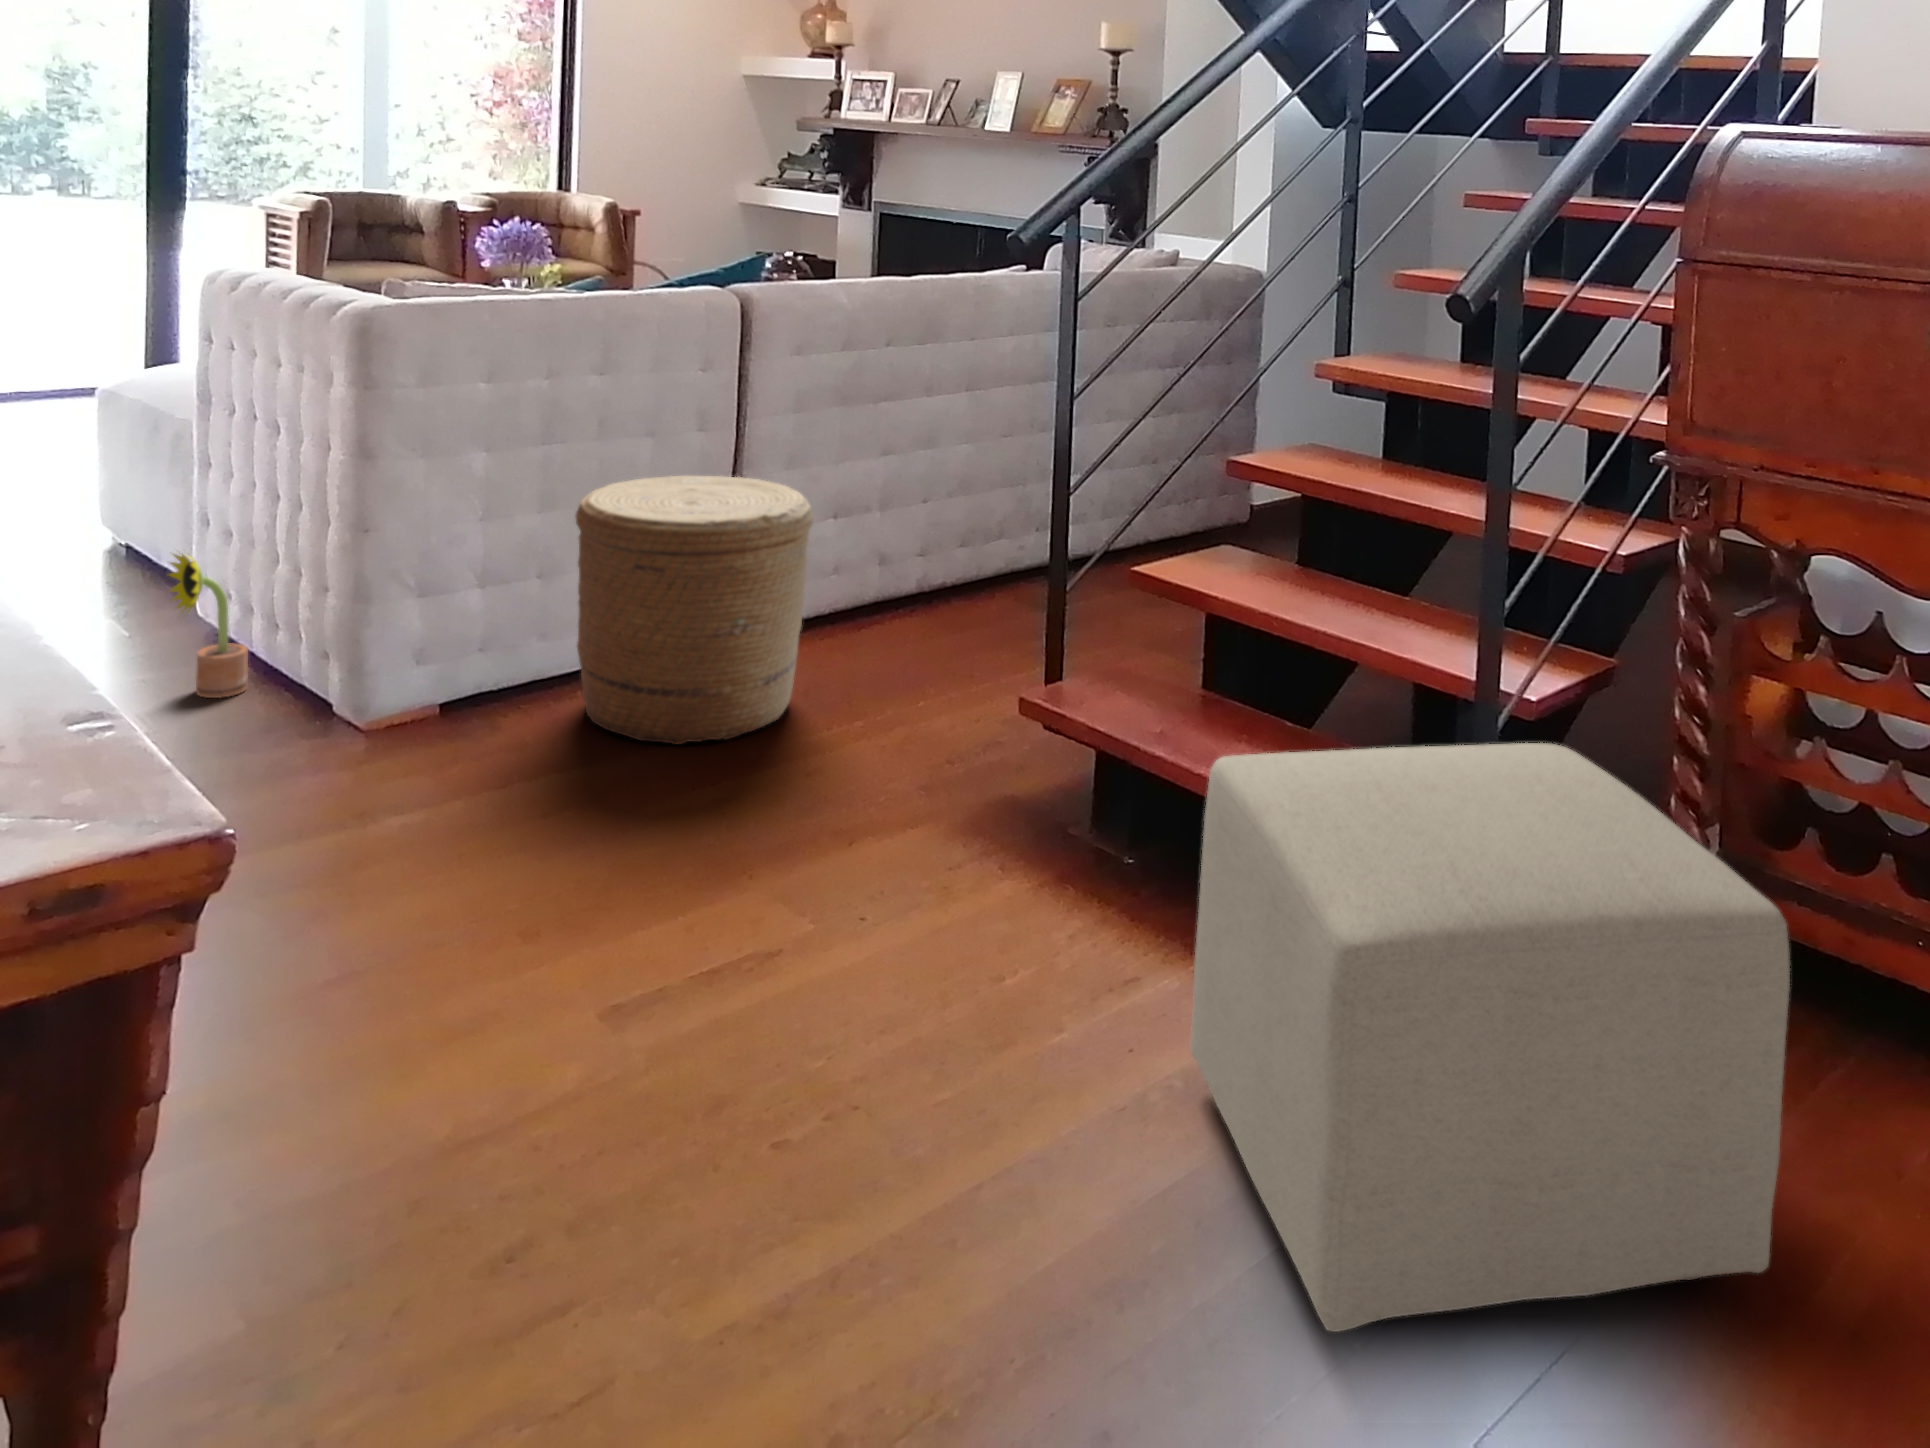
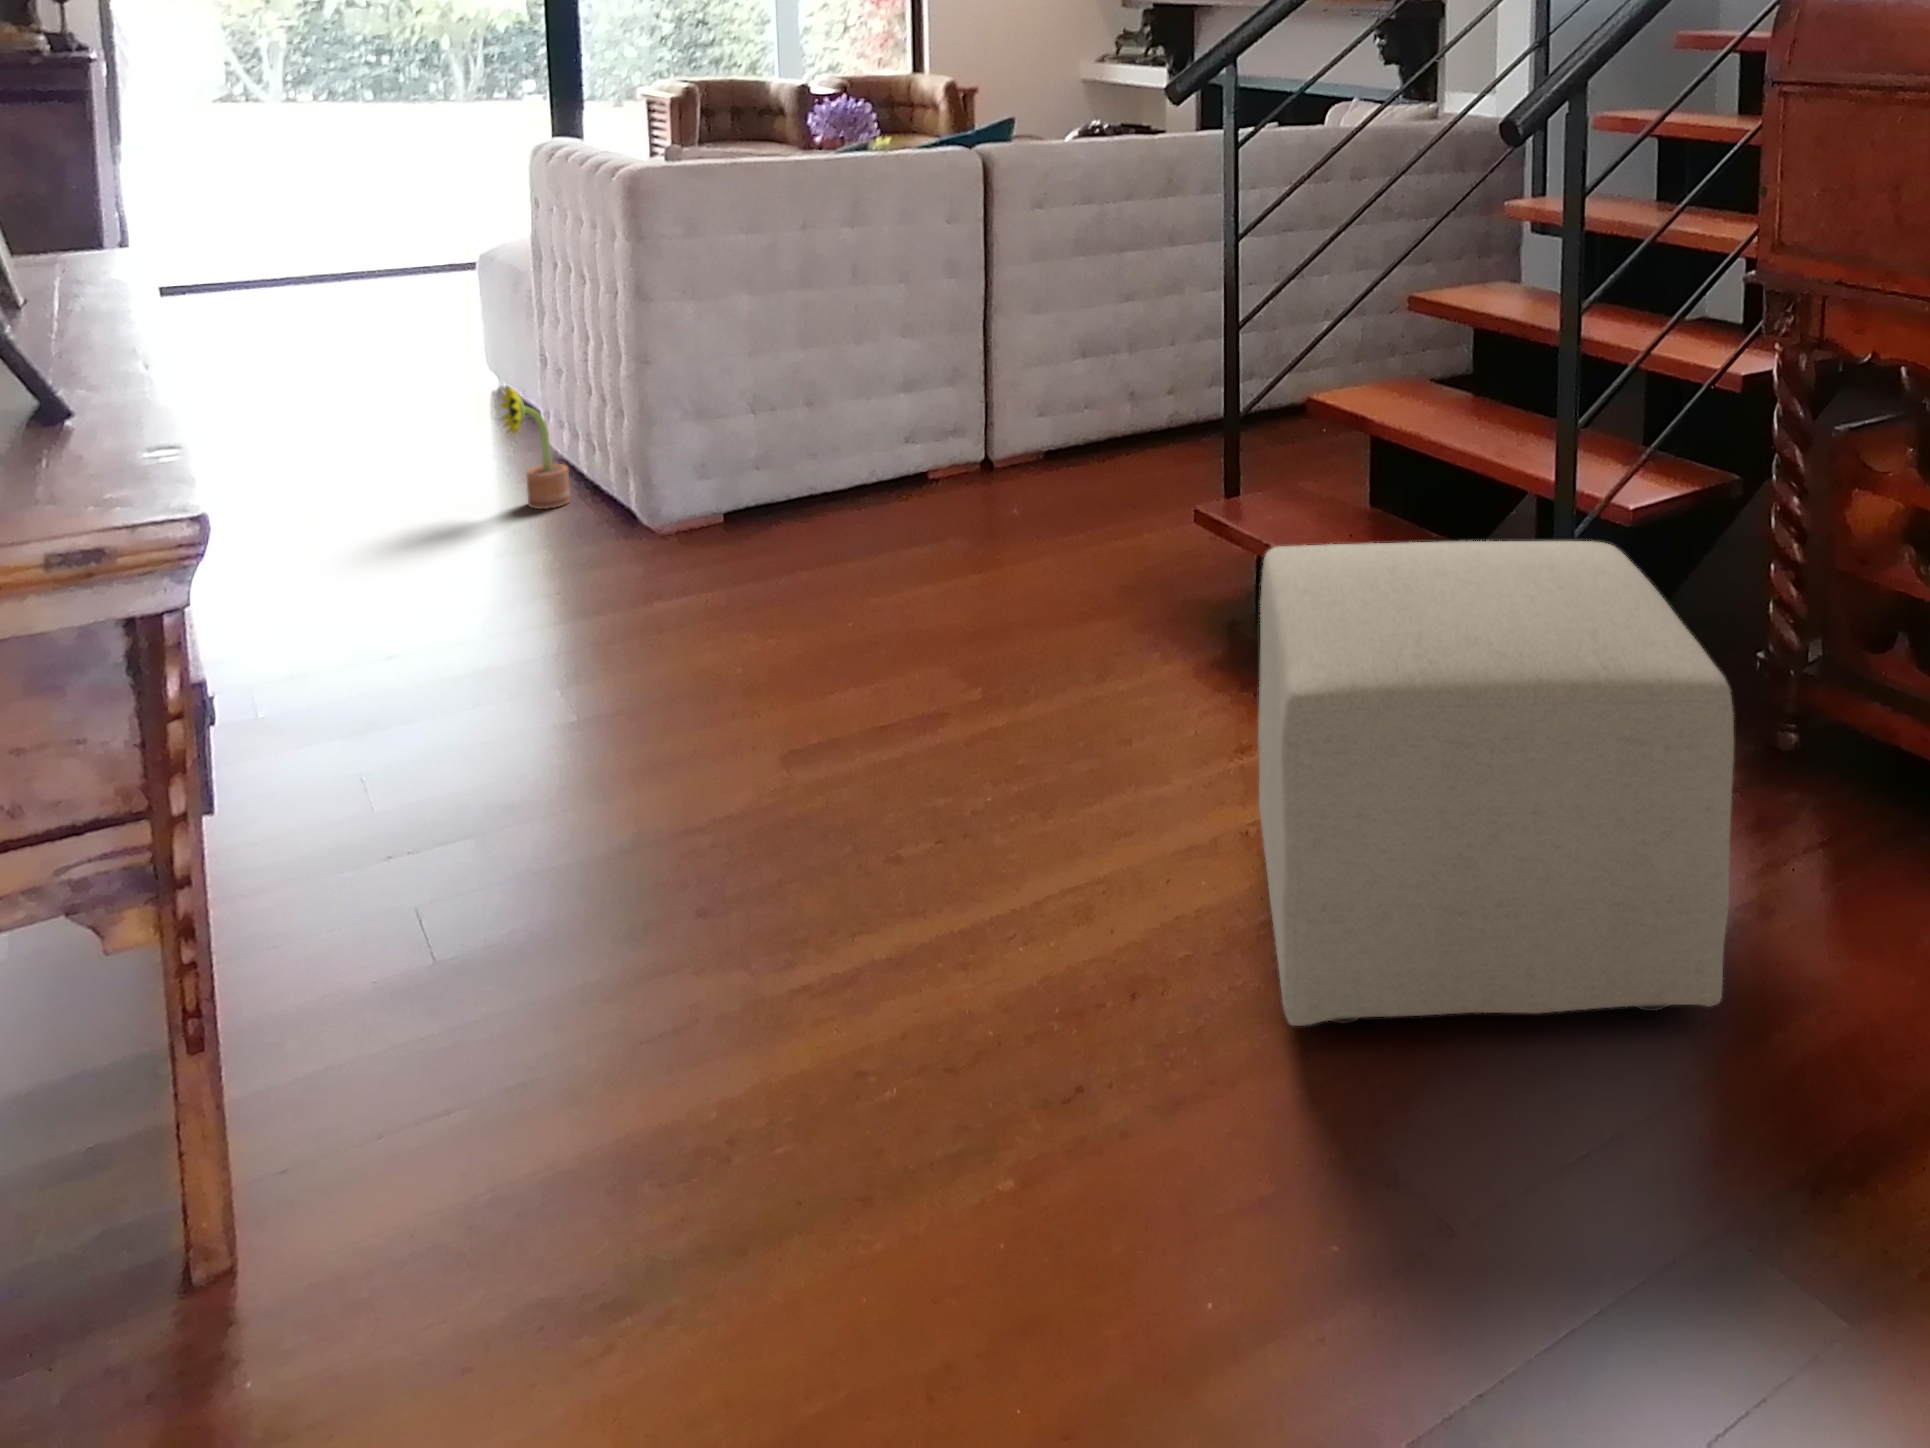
woven basket: present [575,476,813,744] -> none [821,318,1030,552]

